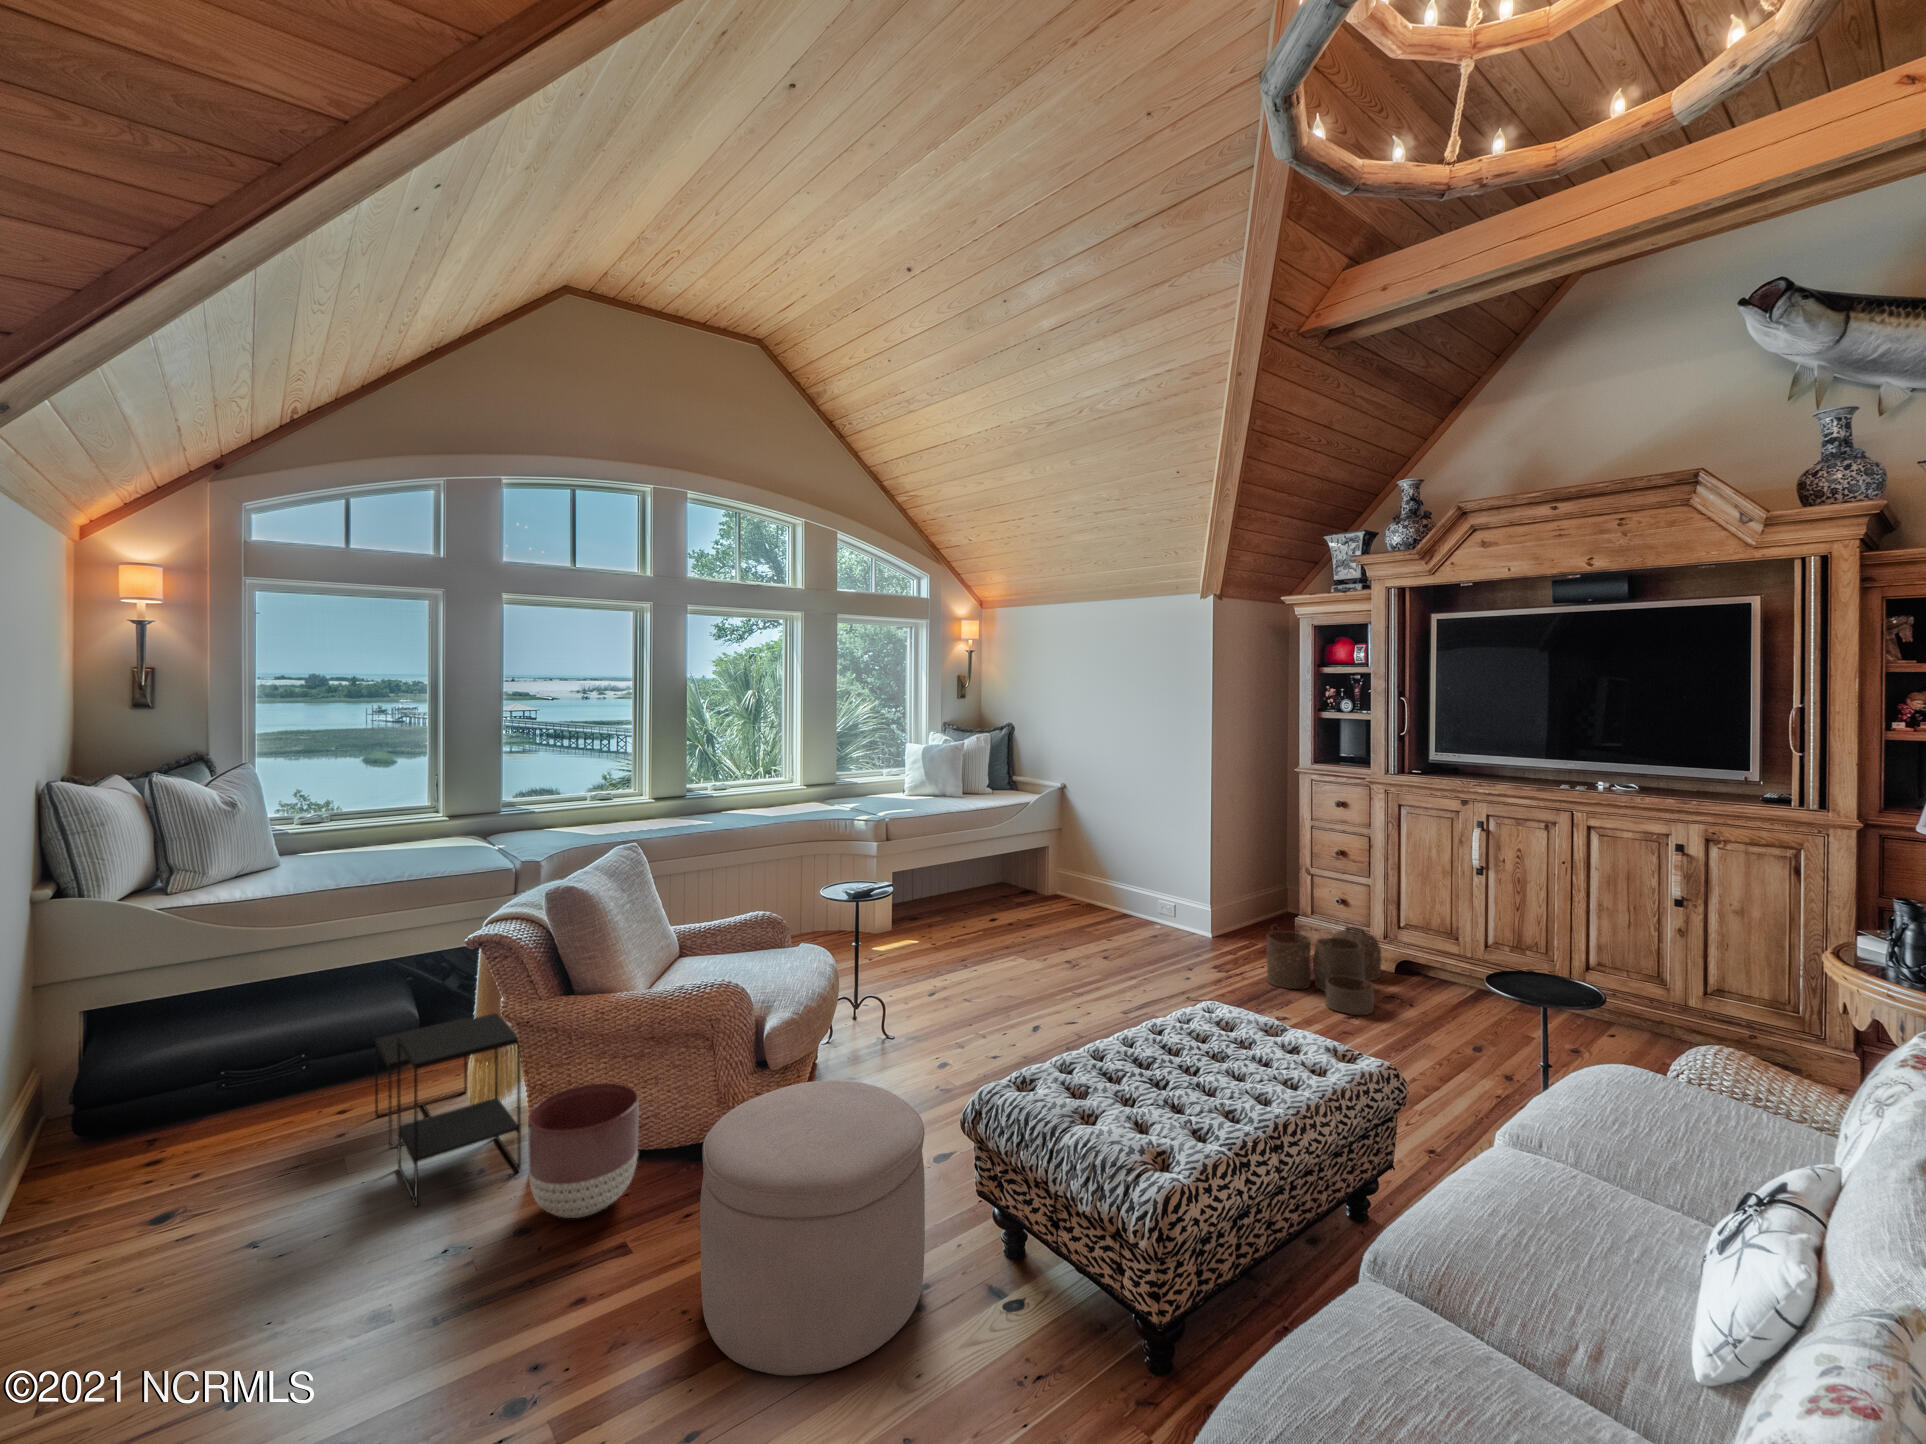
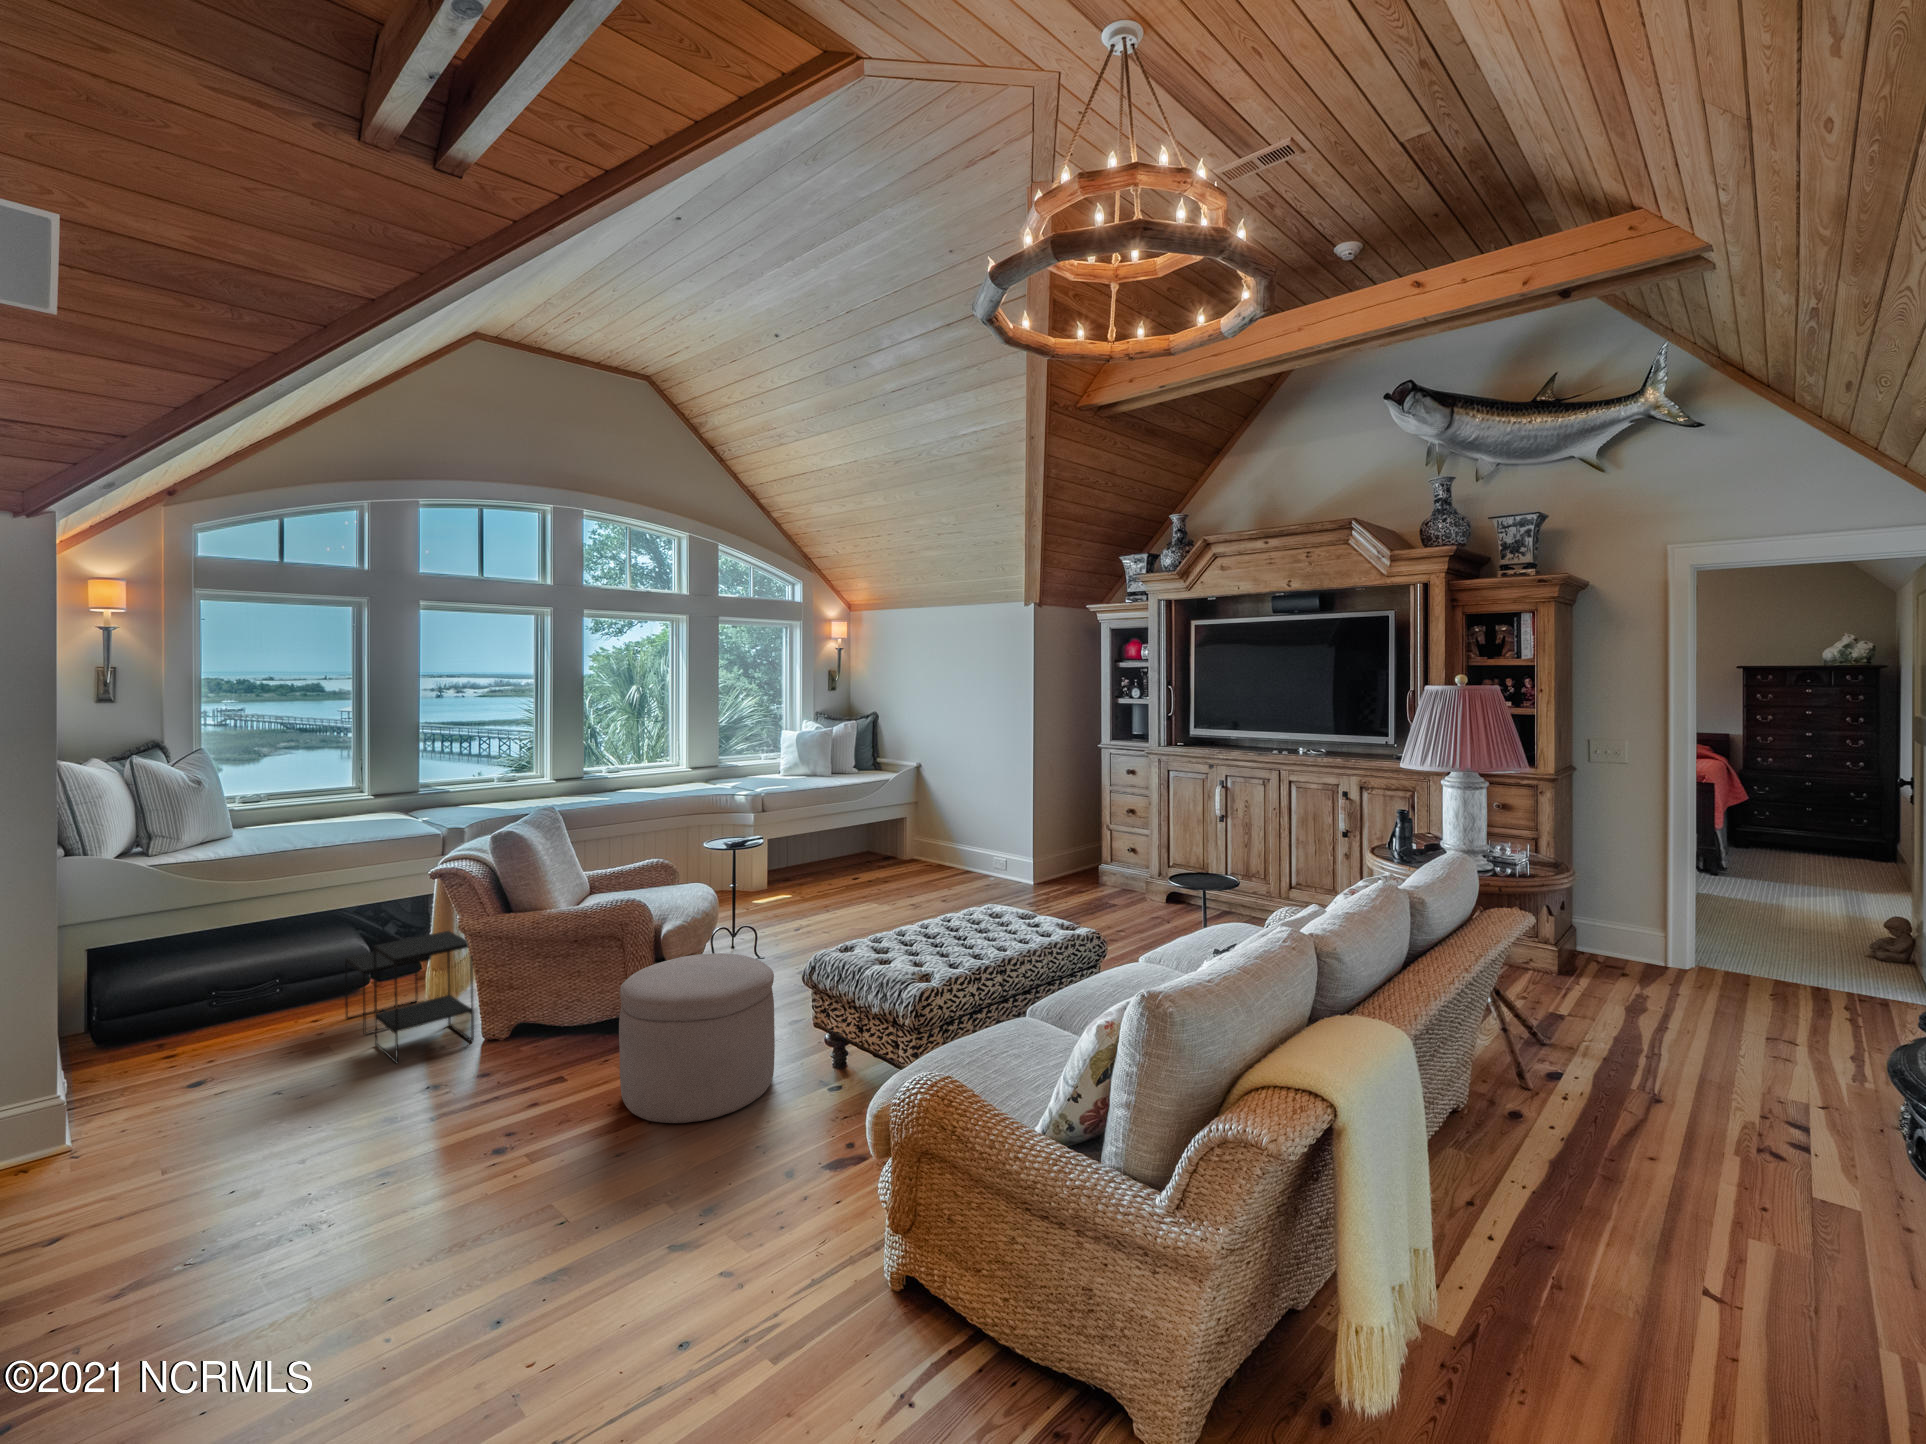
woven basket: present [1267,927,1381,1015] -> none [1065,862,1154,926]
planter: present [528,1083,639,1218] -> none [485,972,567,1062]

